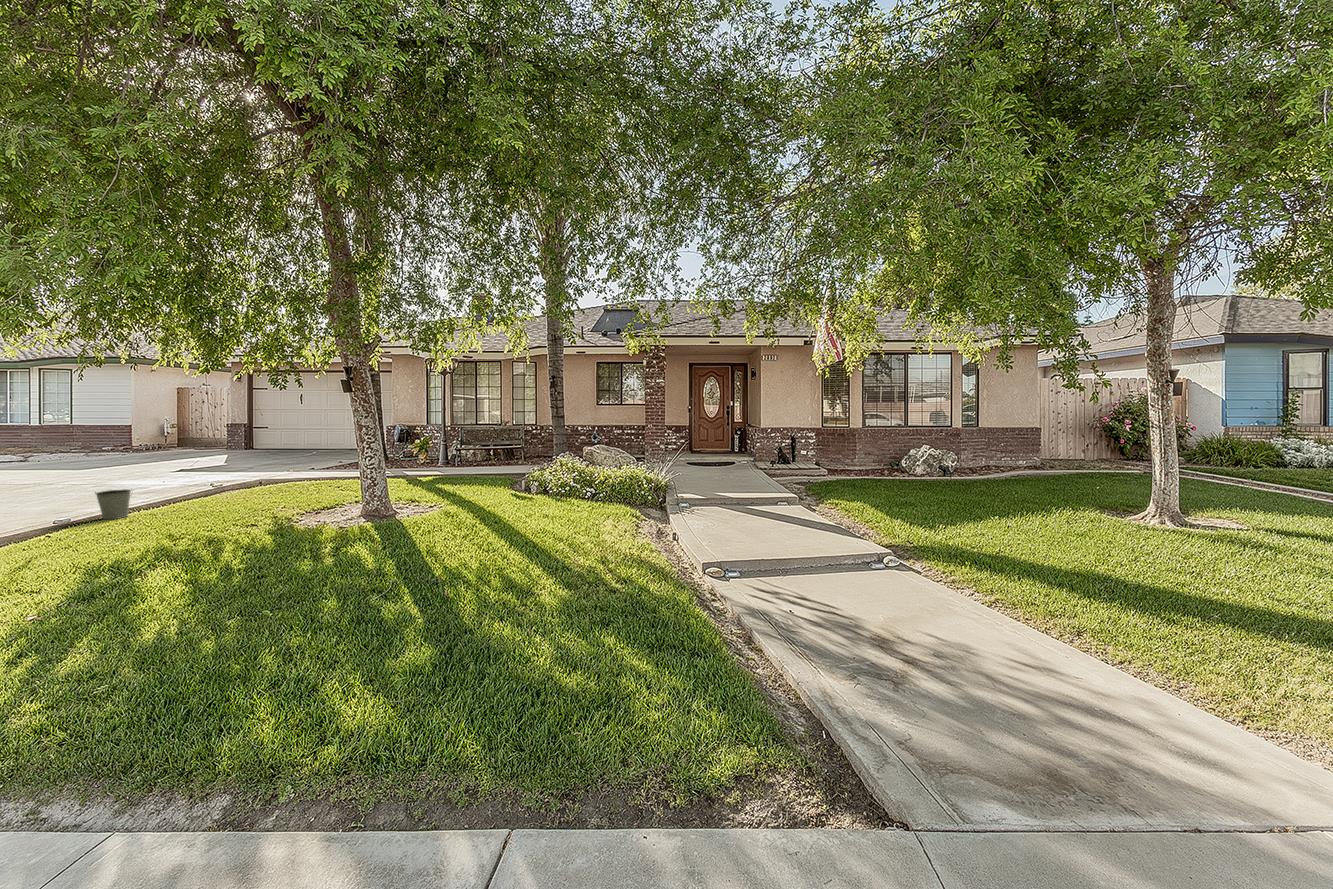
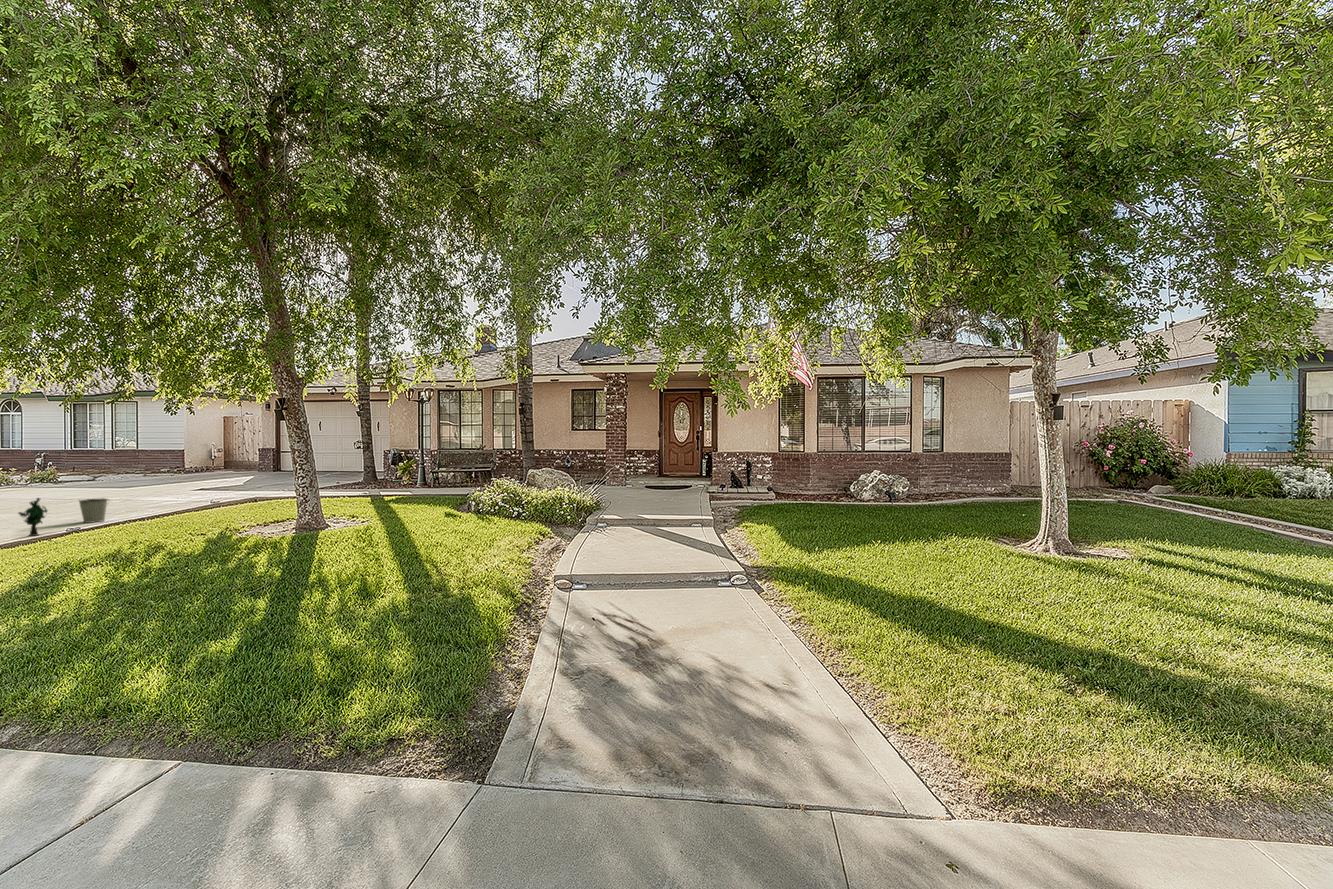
decorative plant: none [39,492,78,541] -> present [19,498,47,536]

